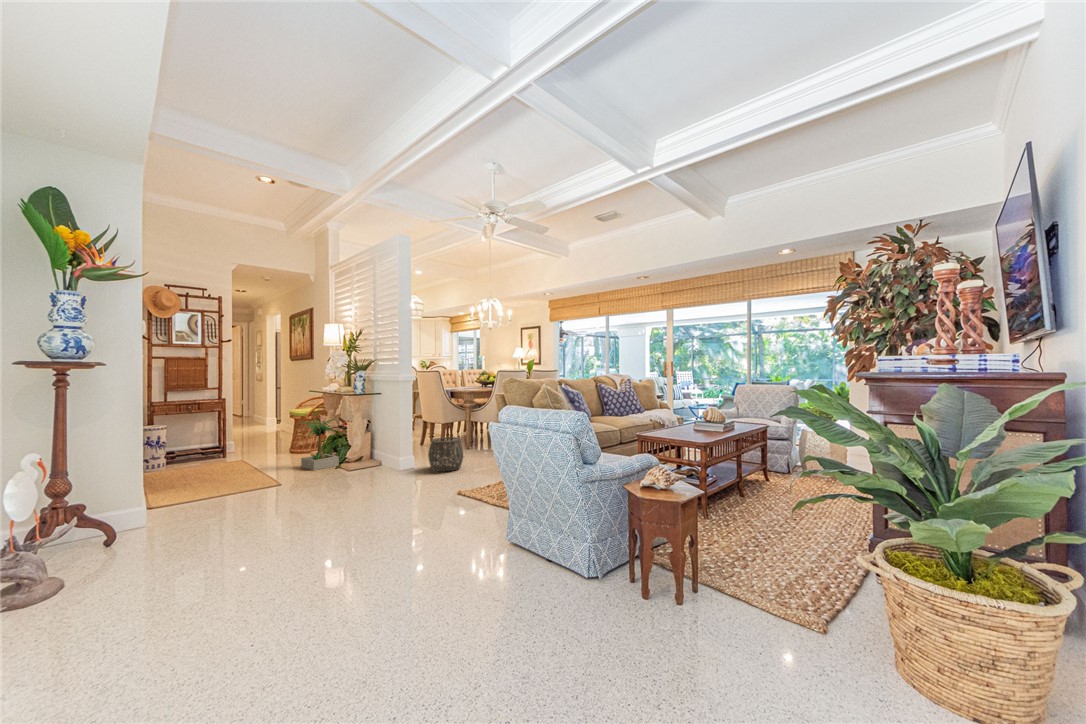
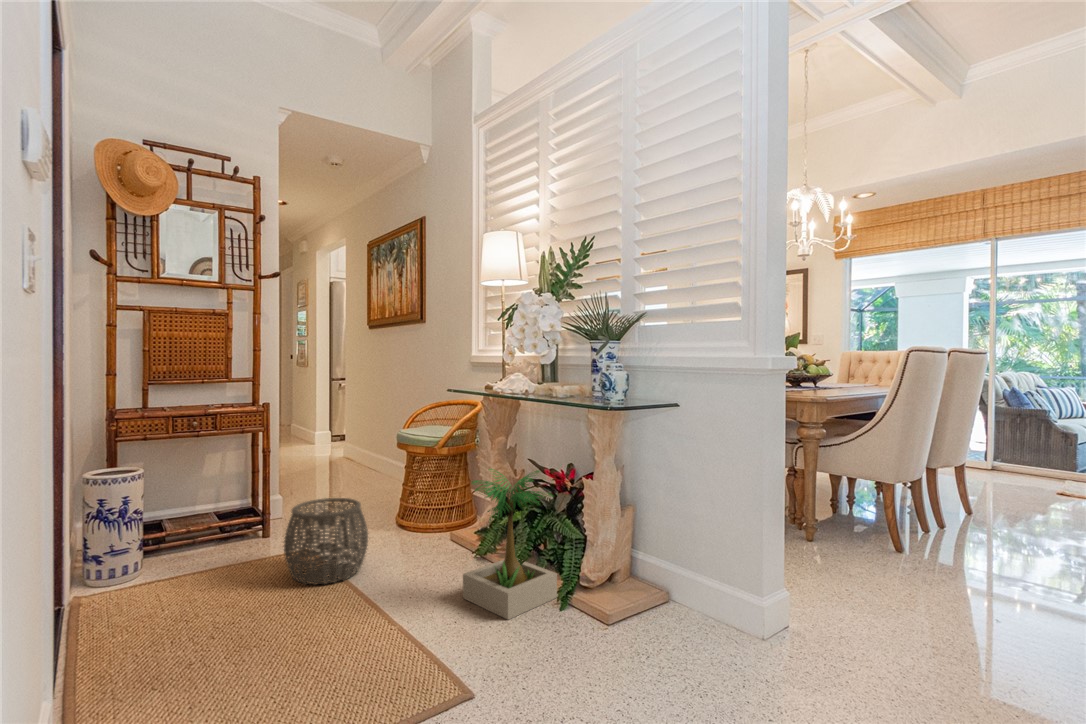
woven basket: present [428,437,463,472] -> present [284,498,368,585]

